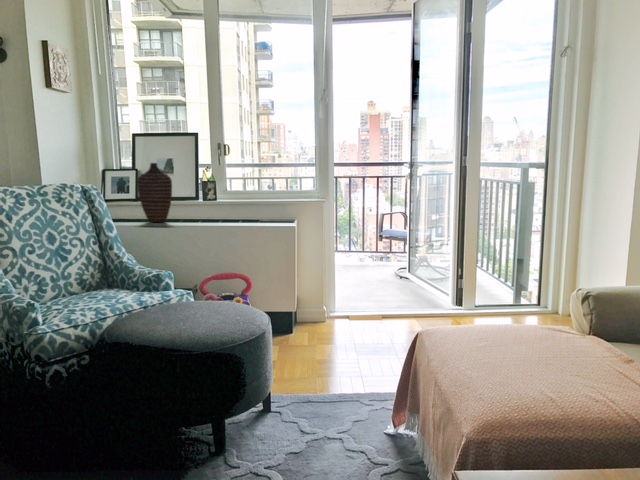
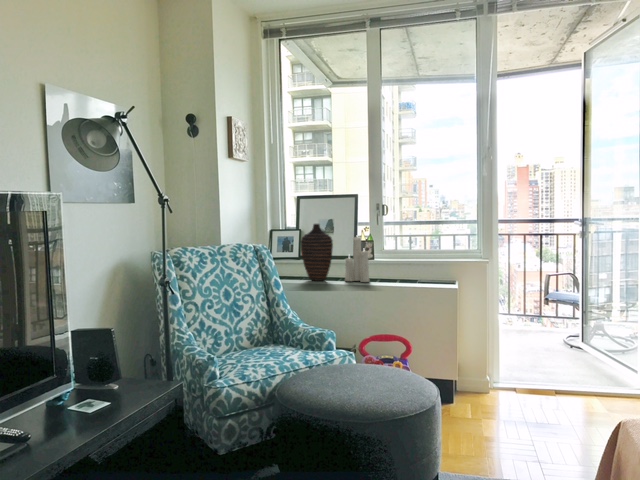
candle: none [186,169,212,223] -> present [345,237,370,282]

